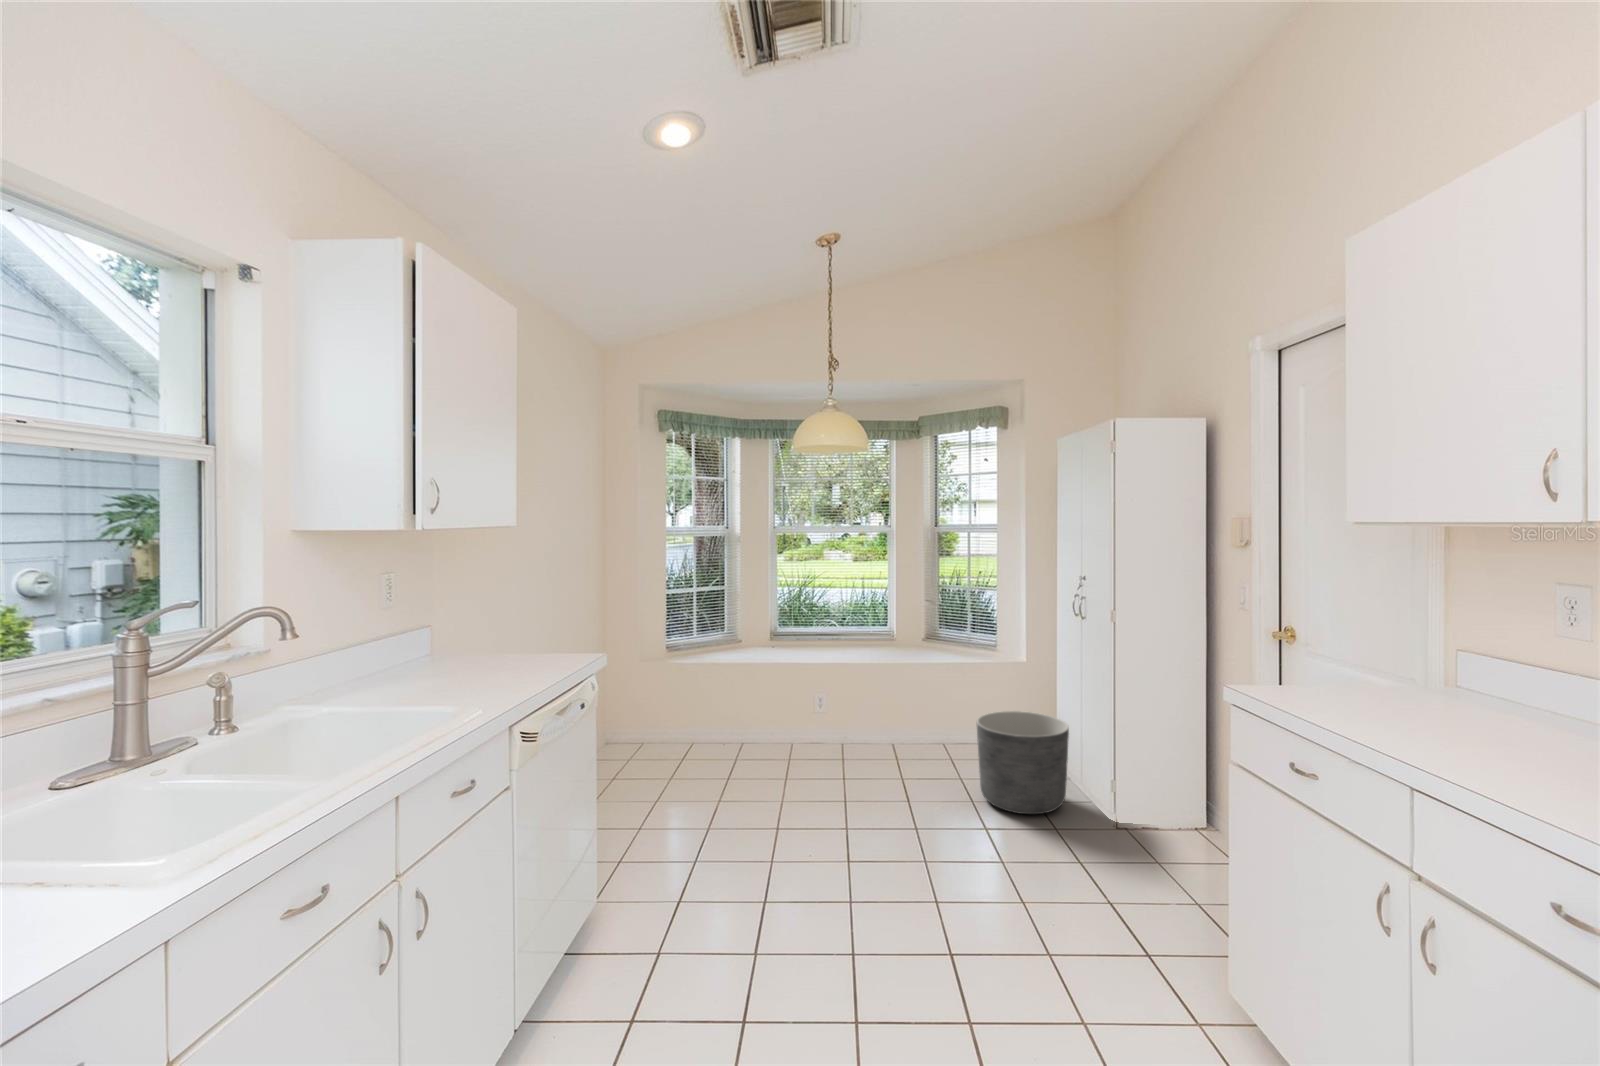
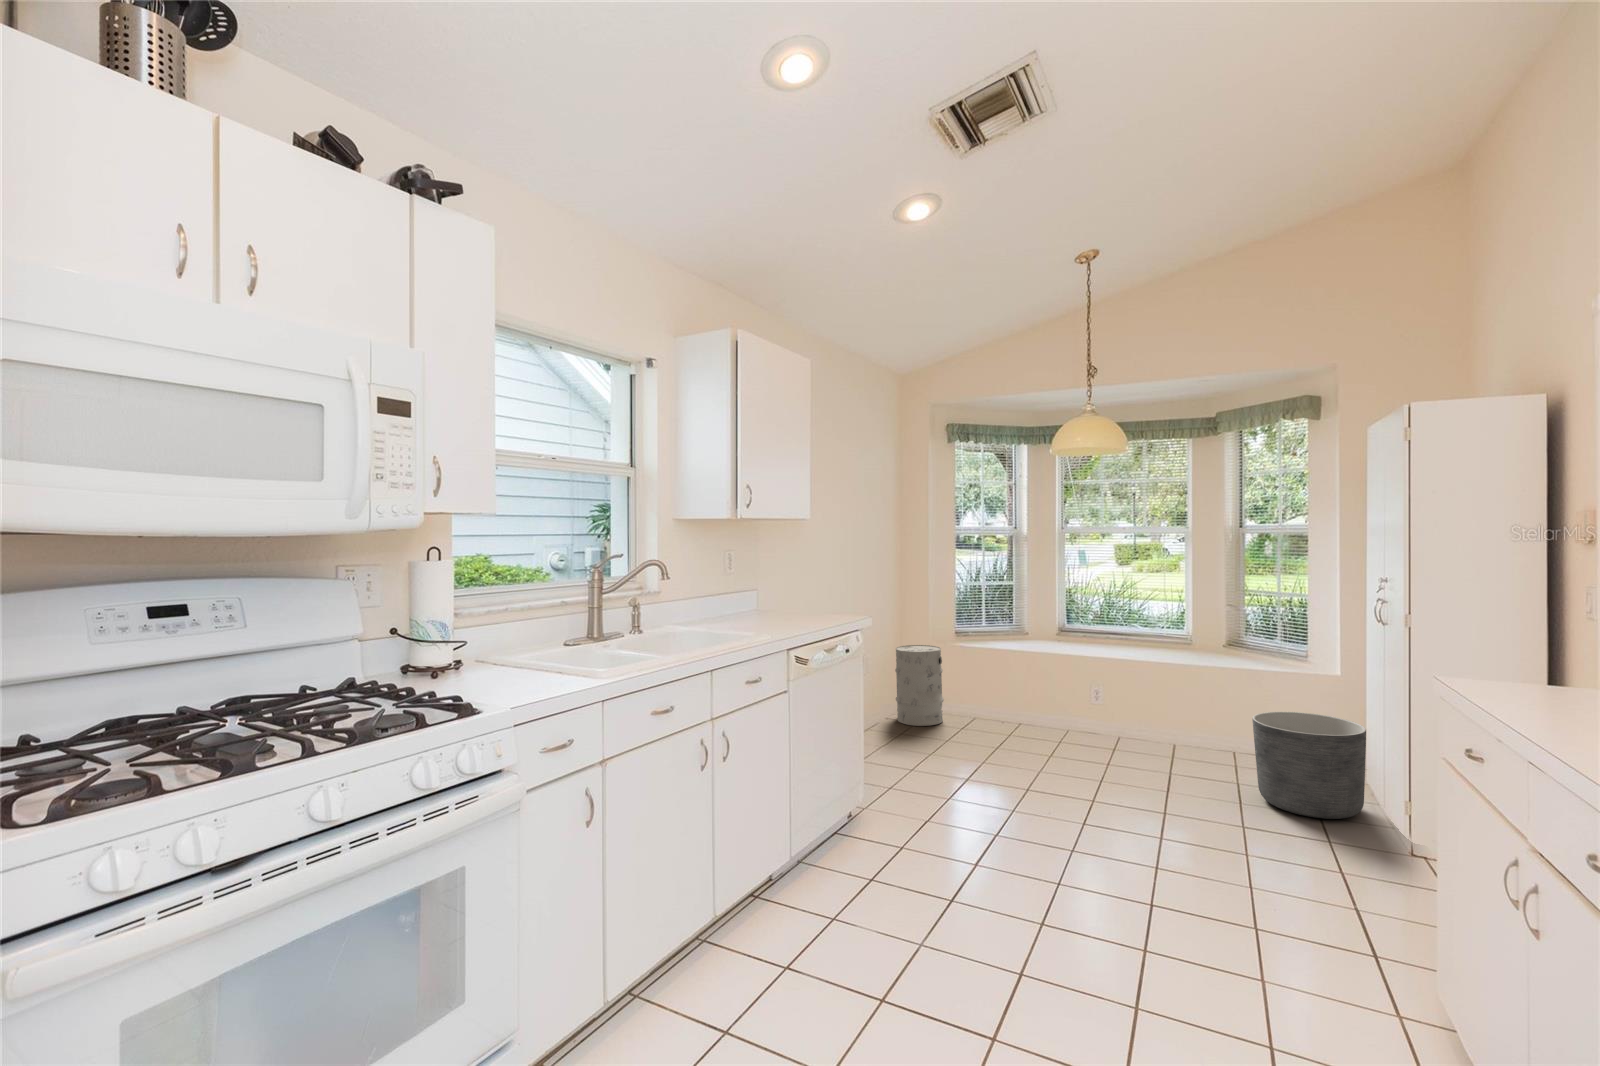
trash can: none [599,666,655,764] -> present [895,645,944,726]

